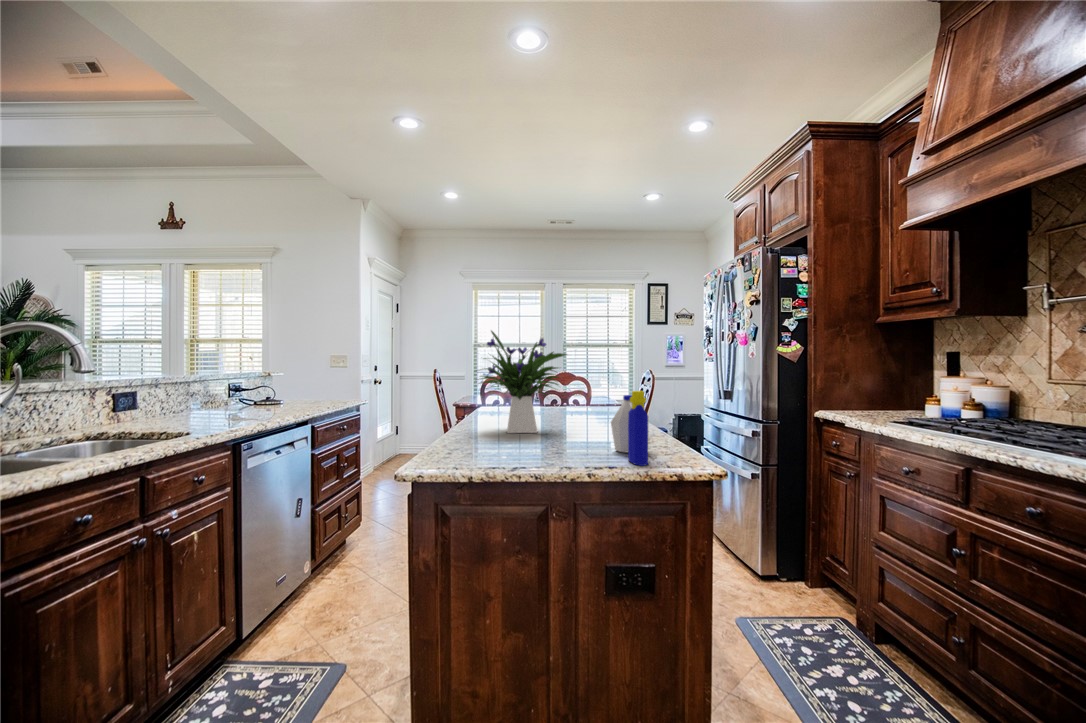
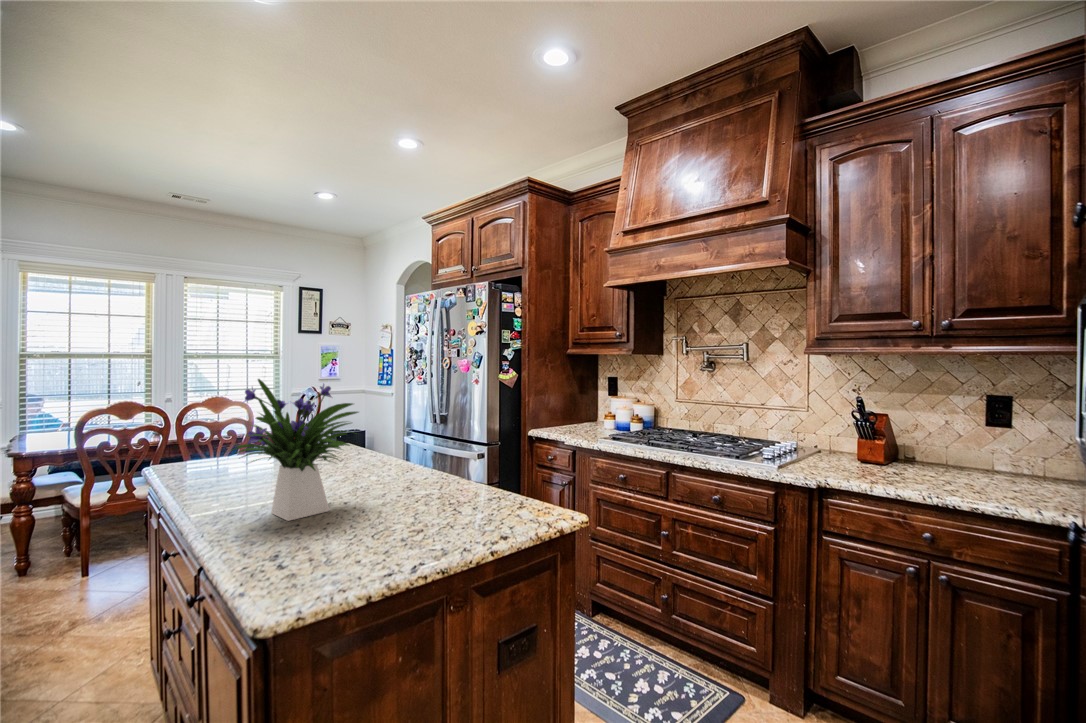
bottle: present [611,391,648,466] -> none [456,447,522,525]

